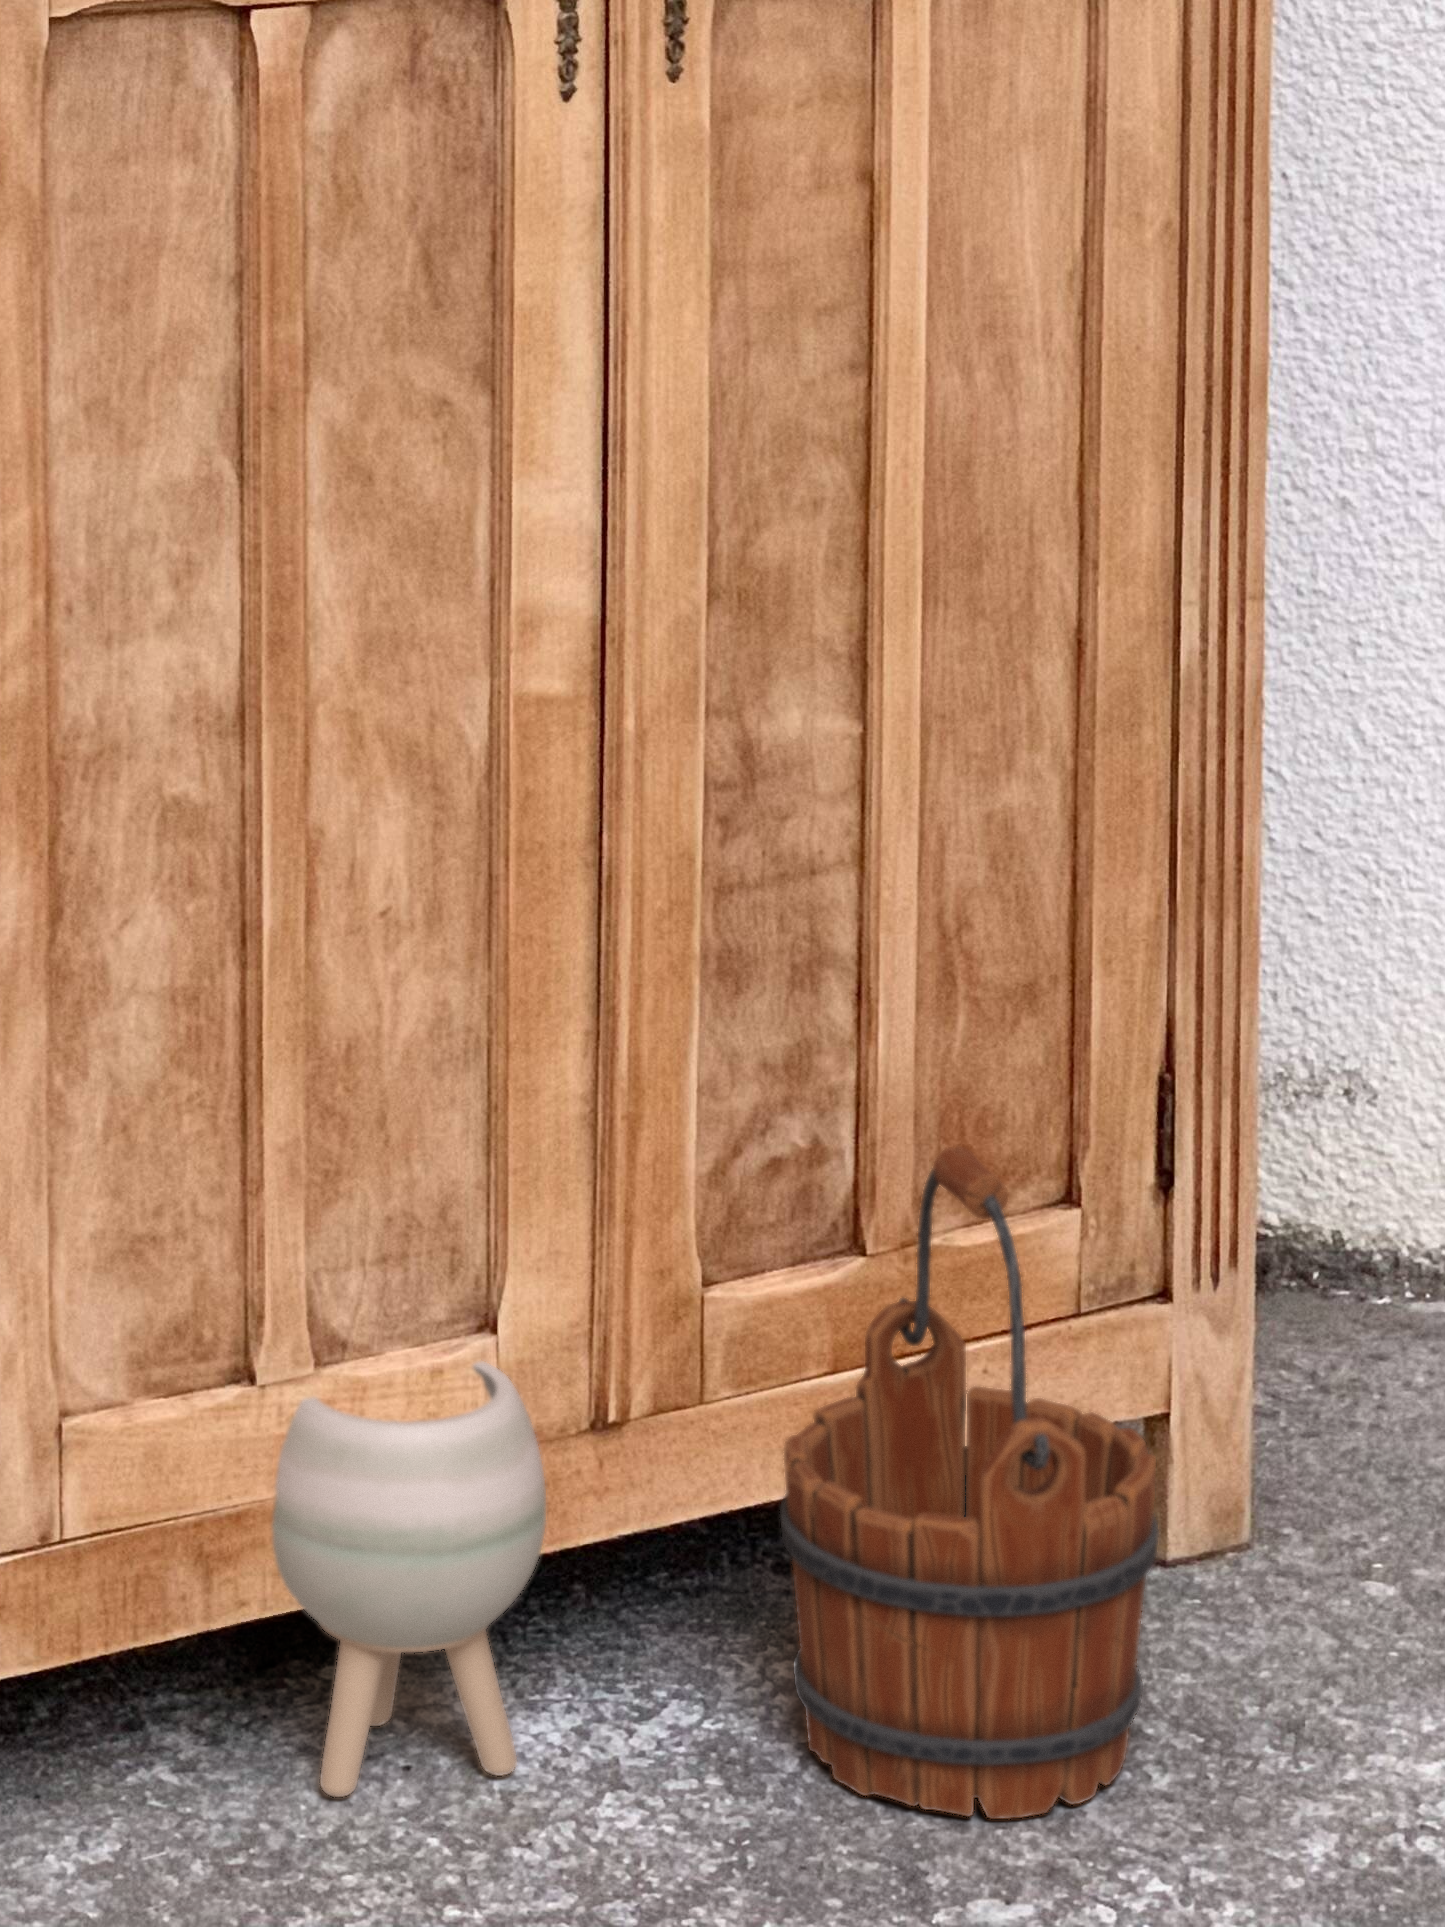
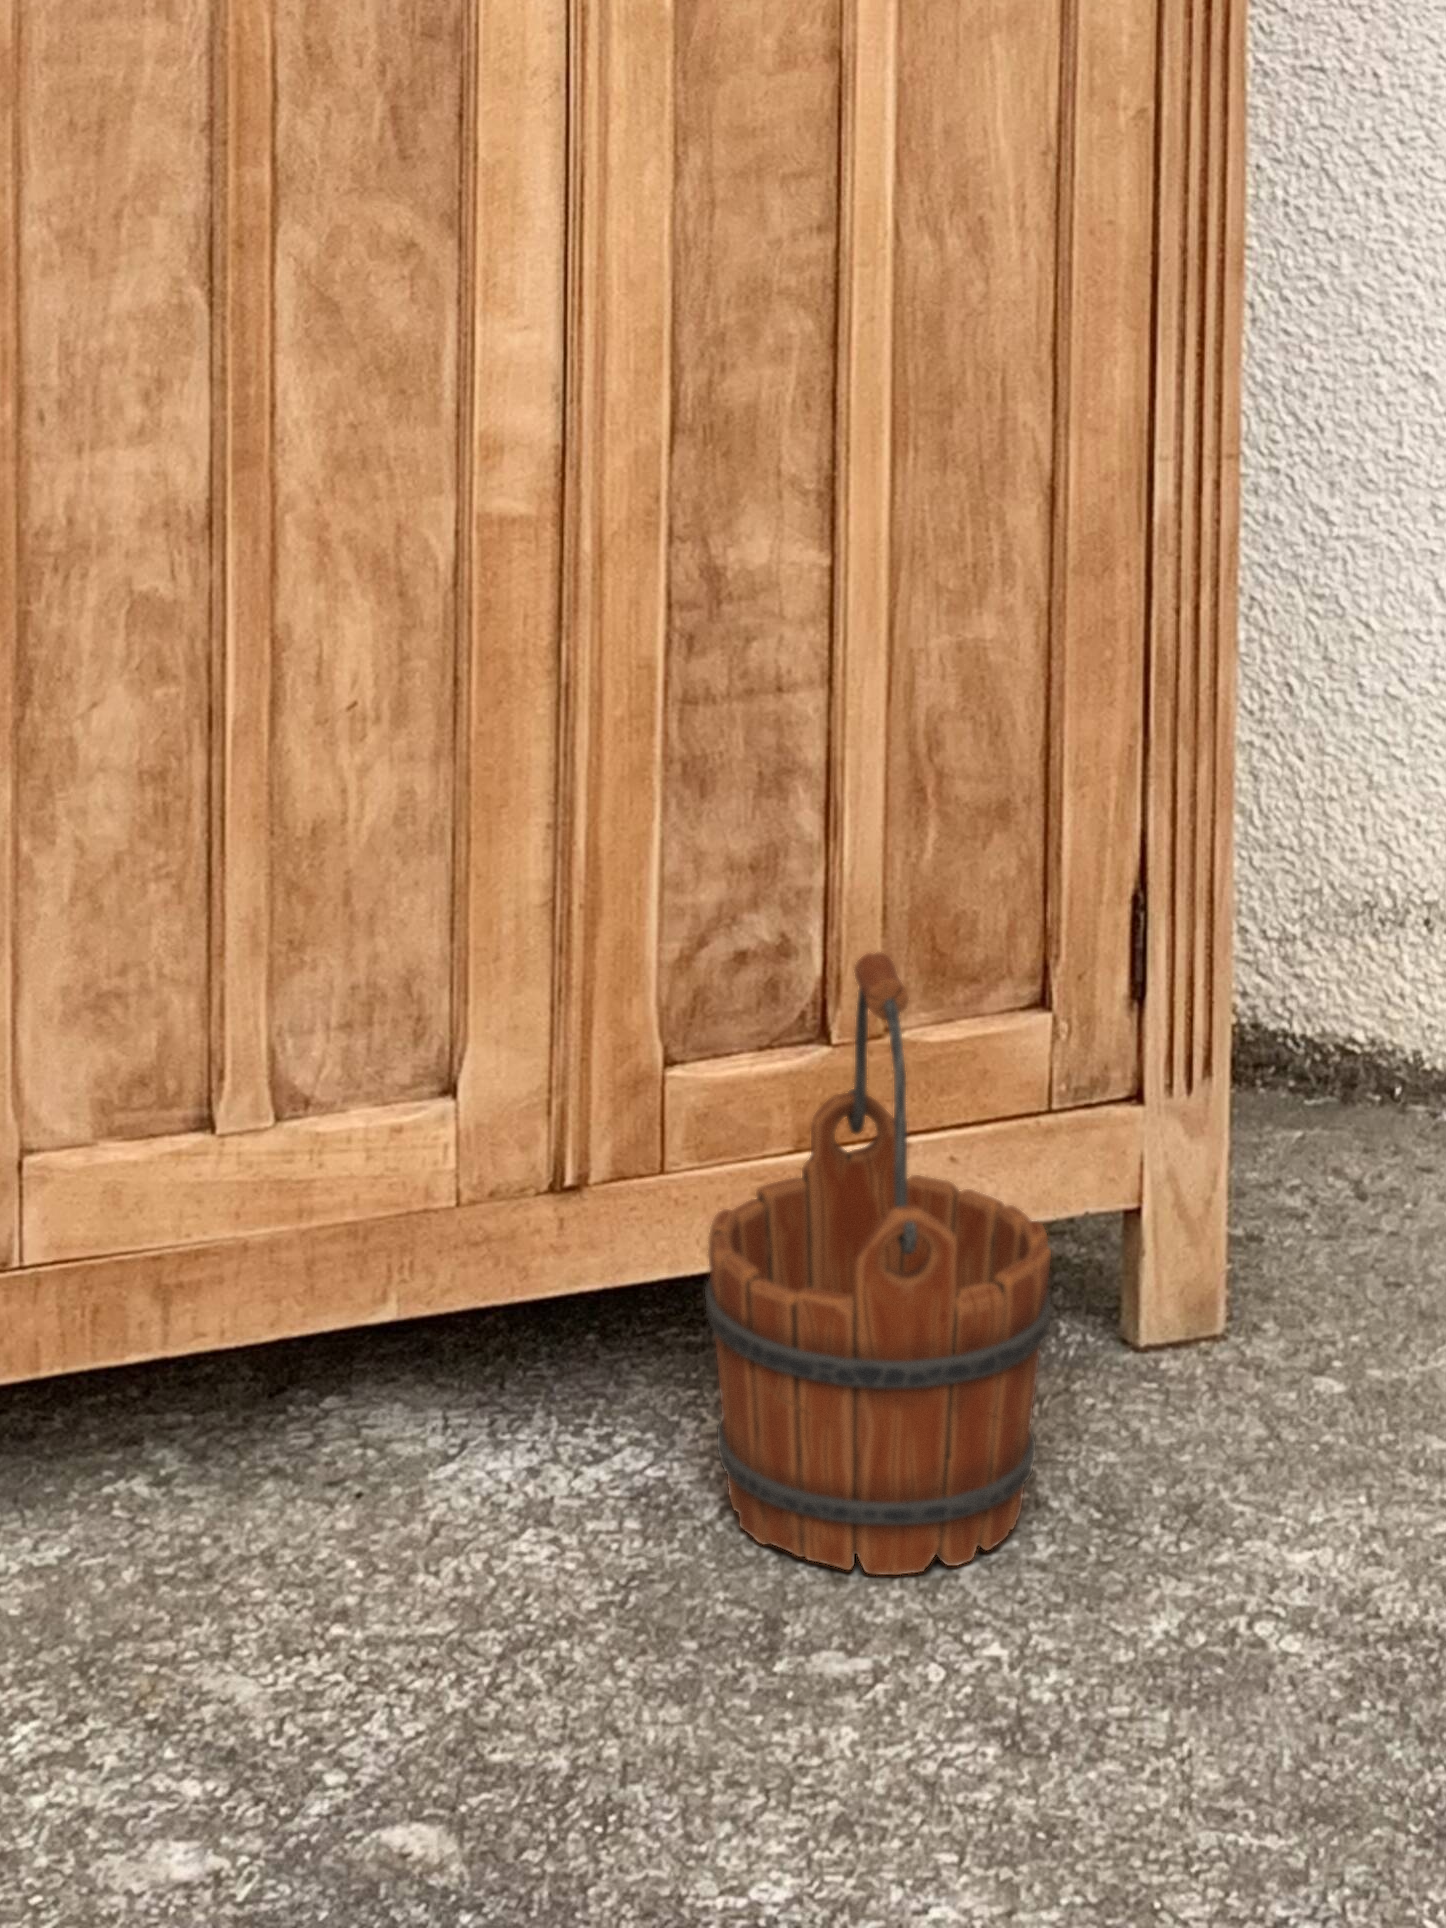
planter: present [272,1362,546,1797] -> none [230,1108,488,1512]

